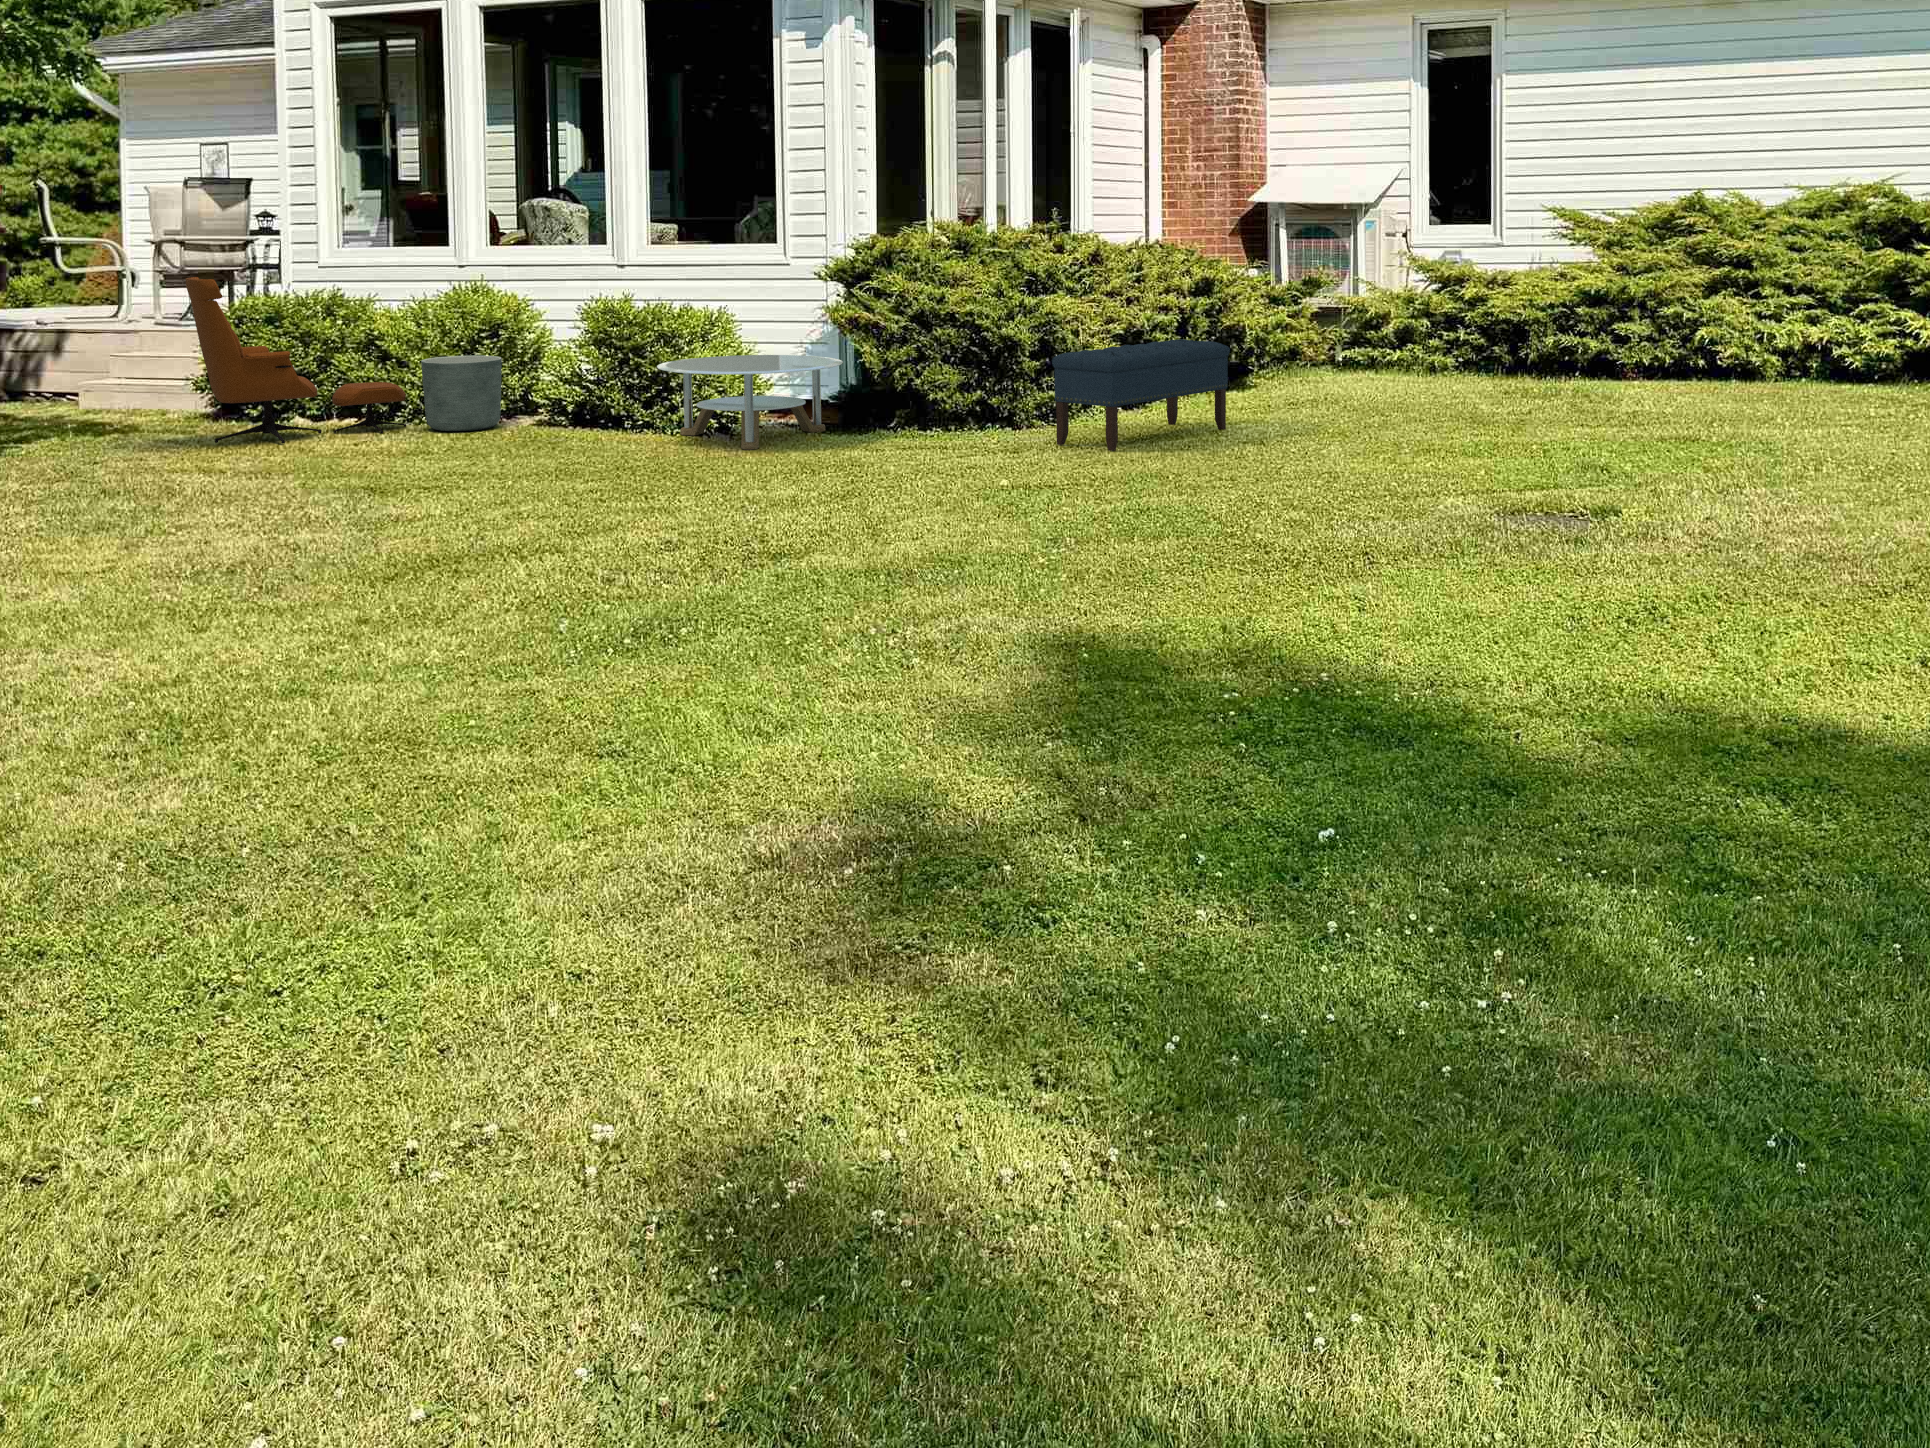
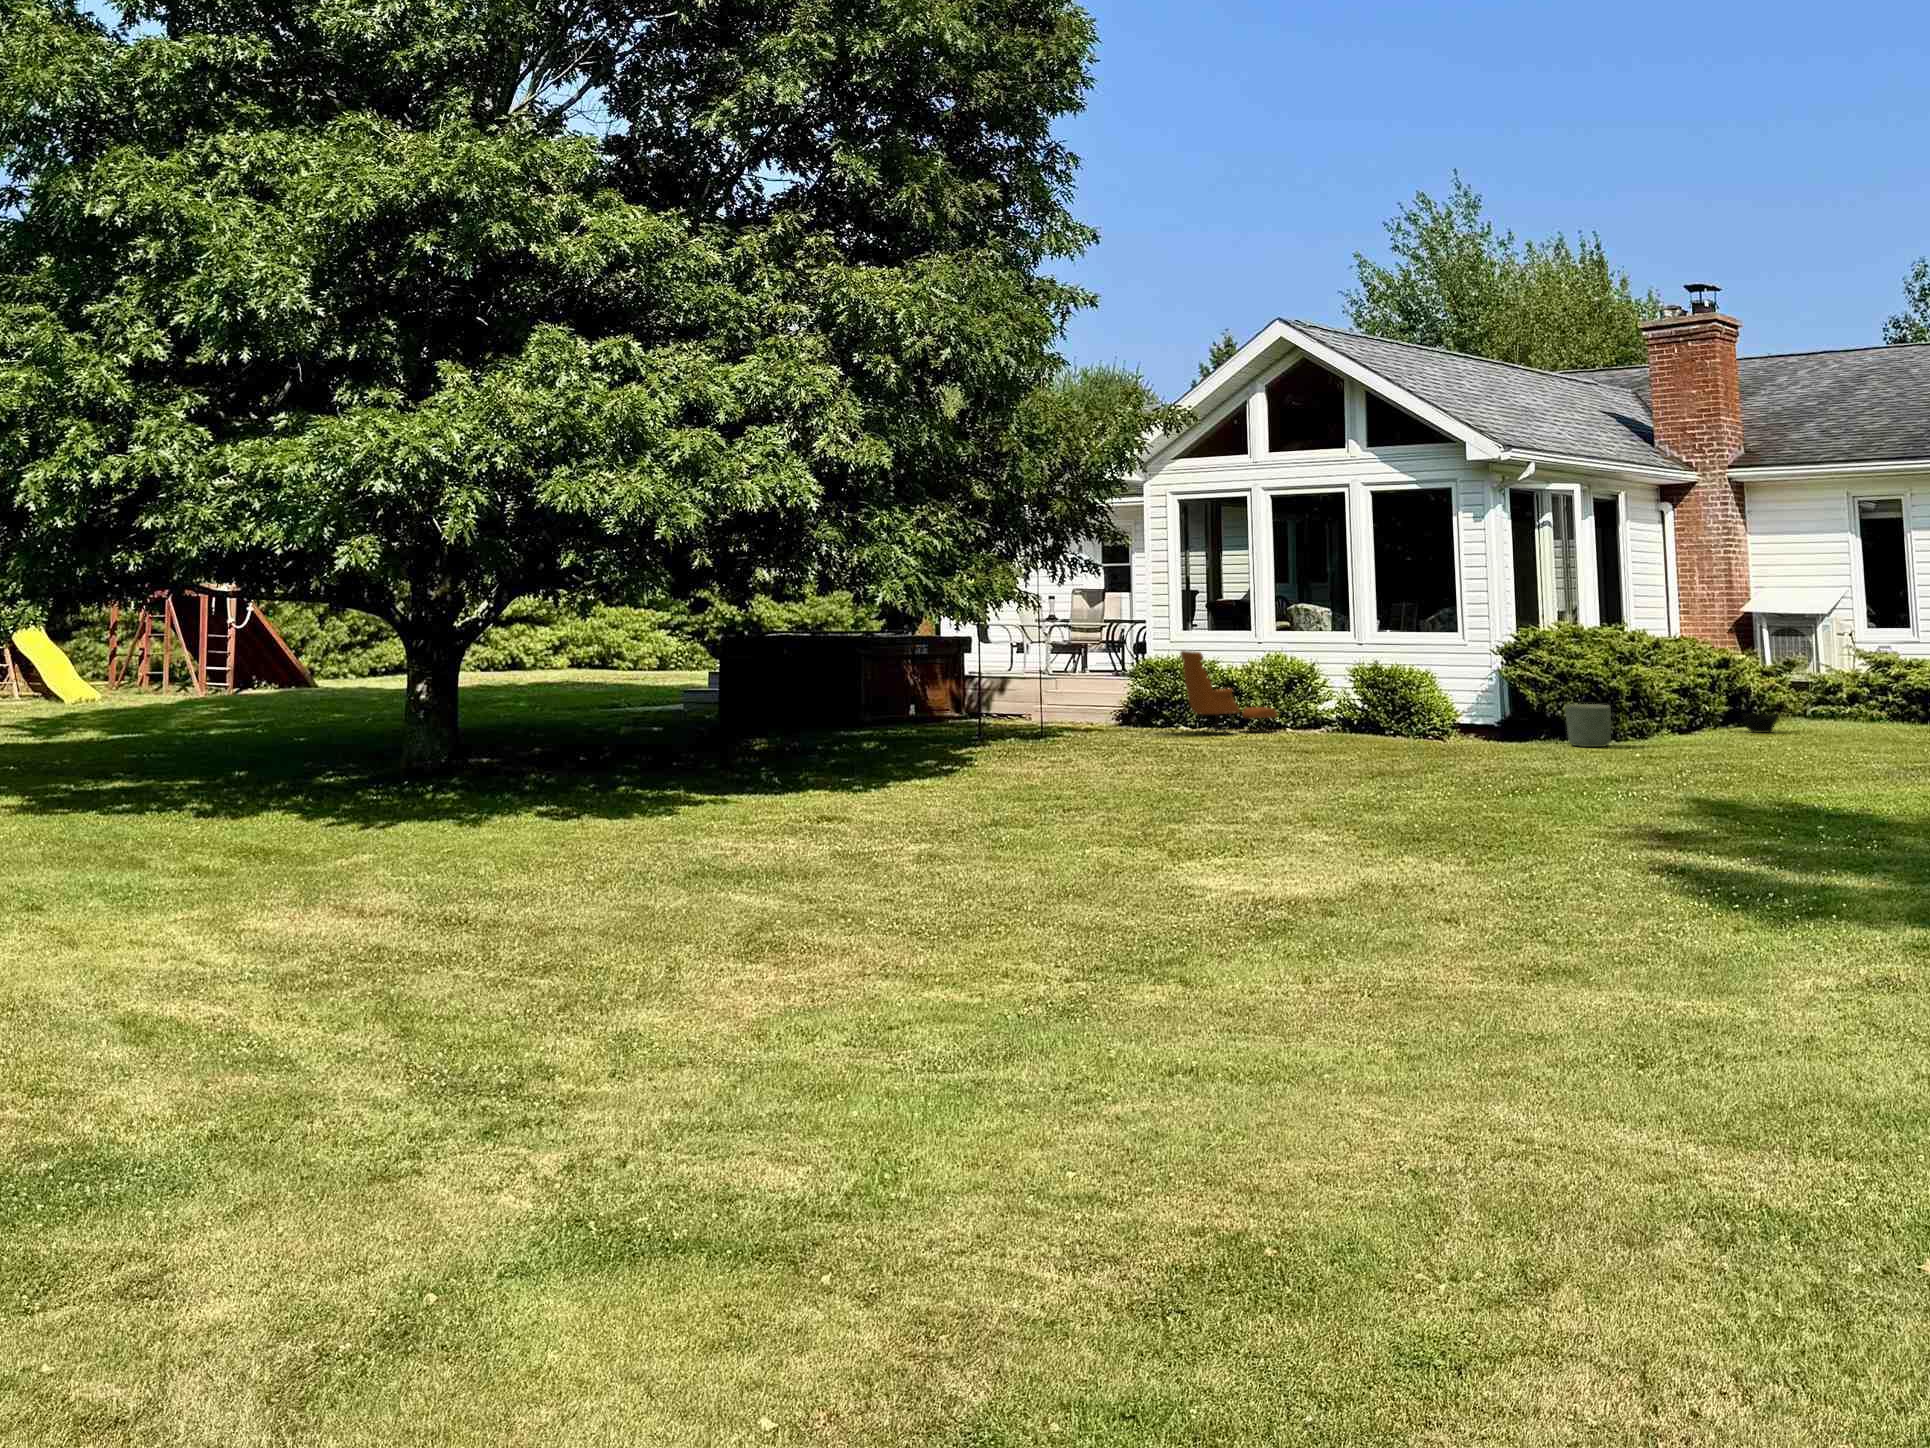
bench: present [1052,339,1230,451] -> none [1641,692,1739,748]
basket: none [1233,342,1297,404] -> present [1741,713,1778,733]
round table: present [657,355,843,449] -> none [1424,697,1522,743]
planter: present [421,356,502,431] -> present [1565,704,1611,747]

